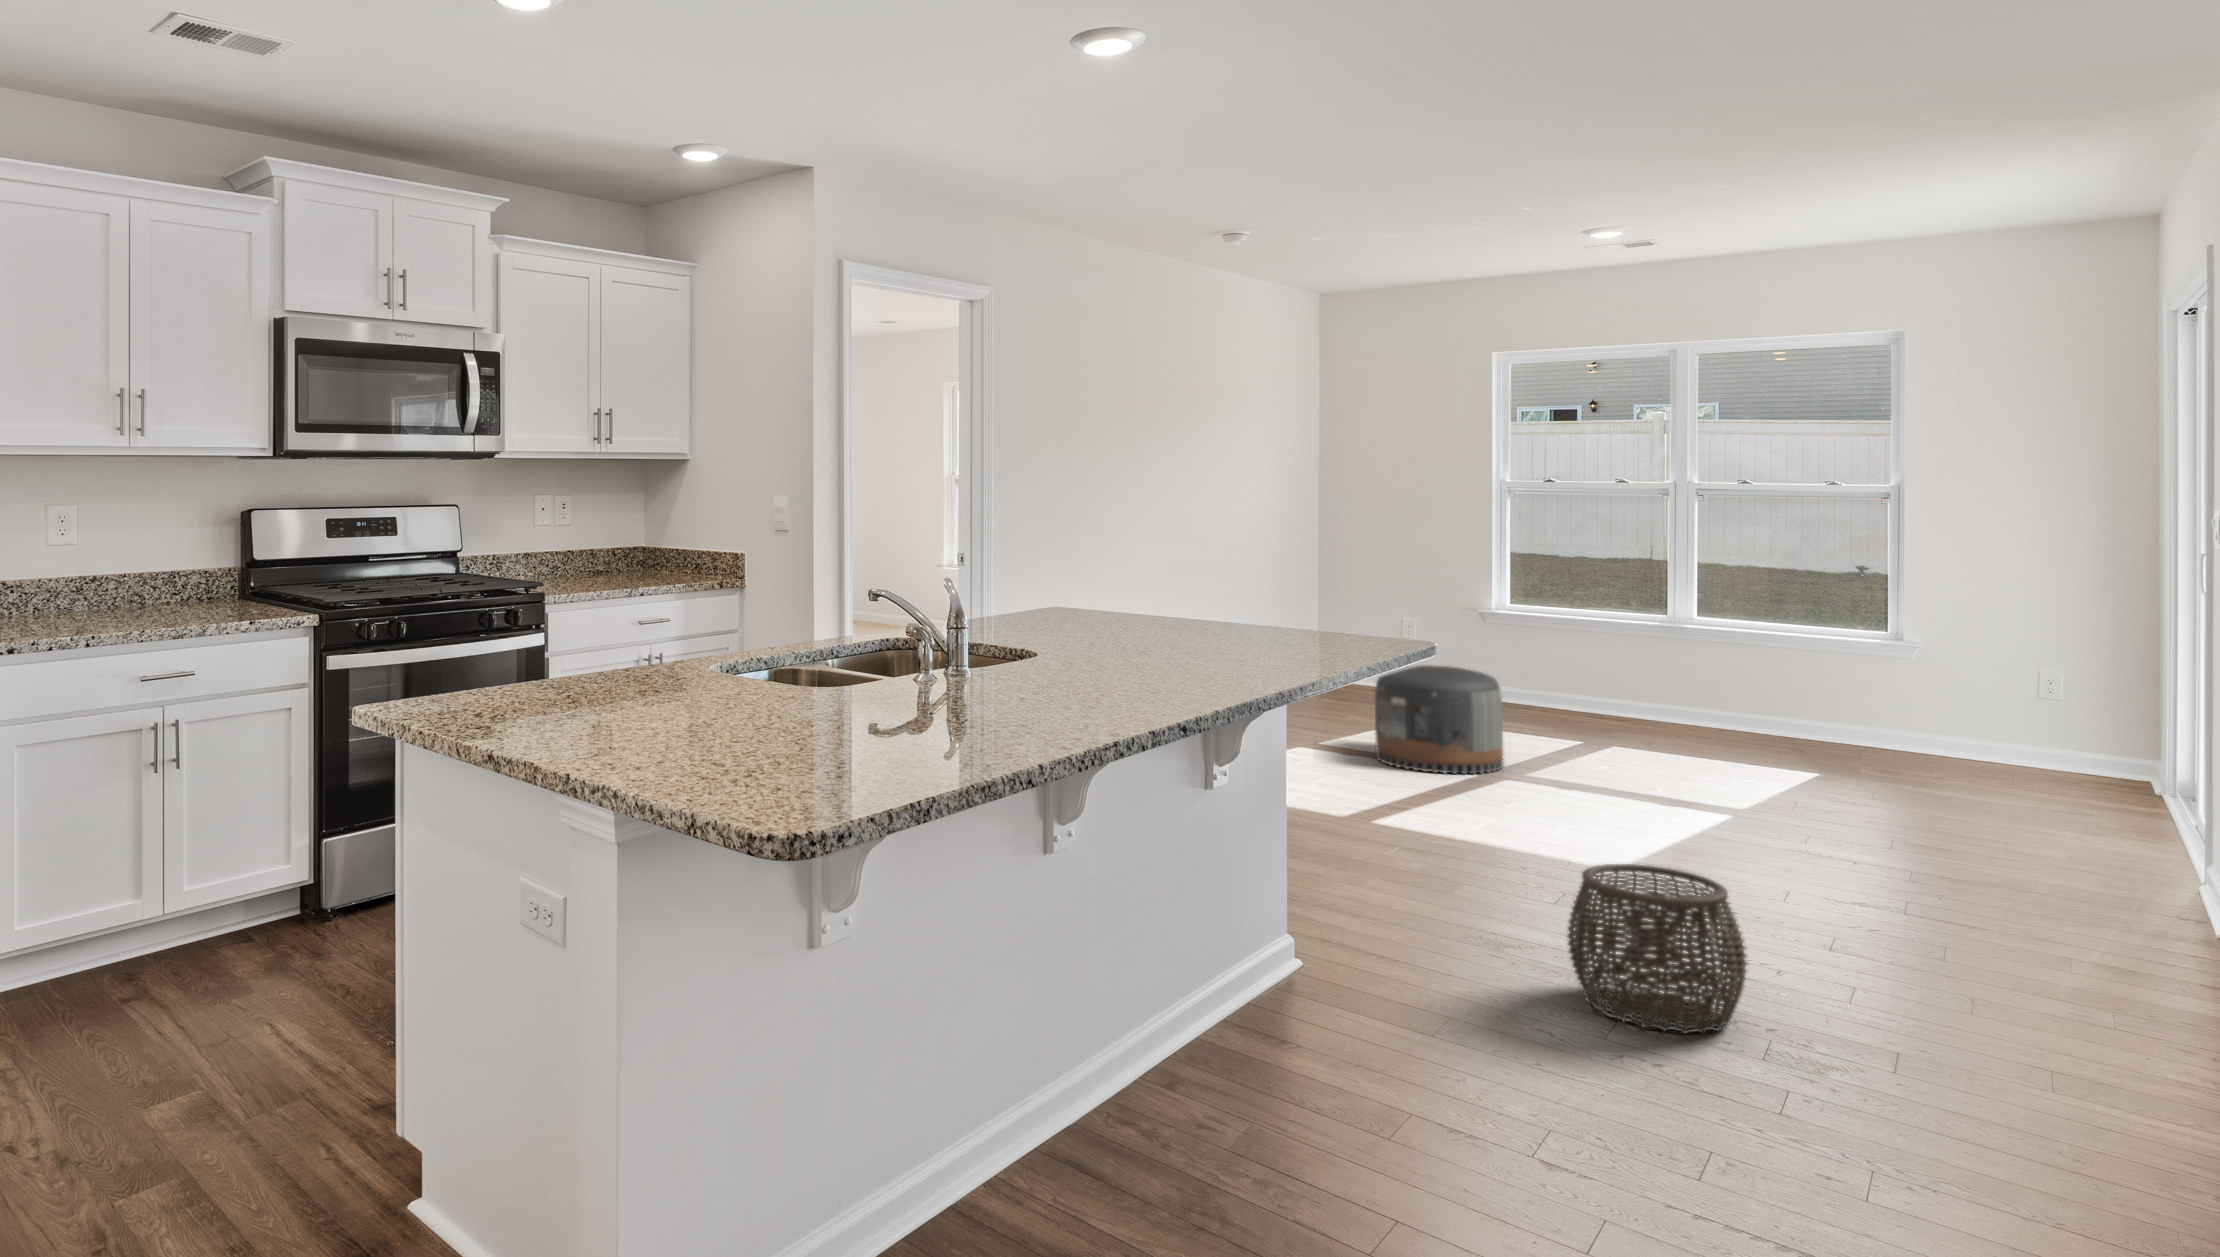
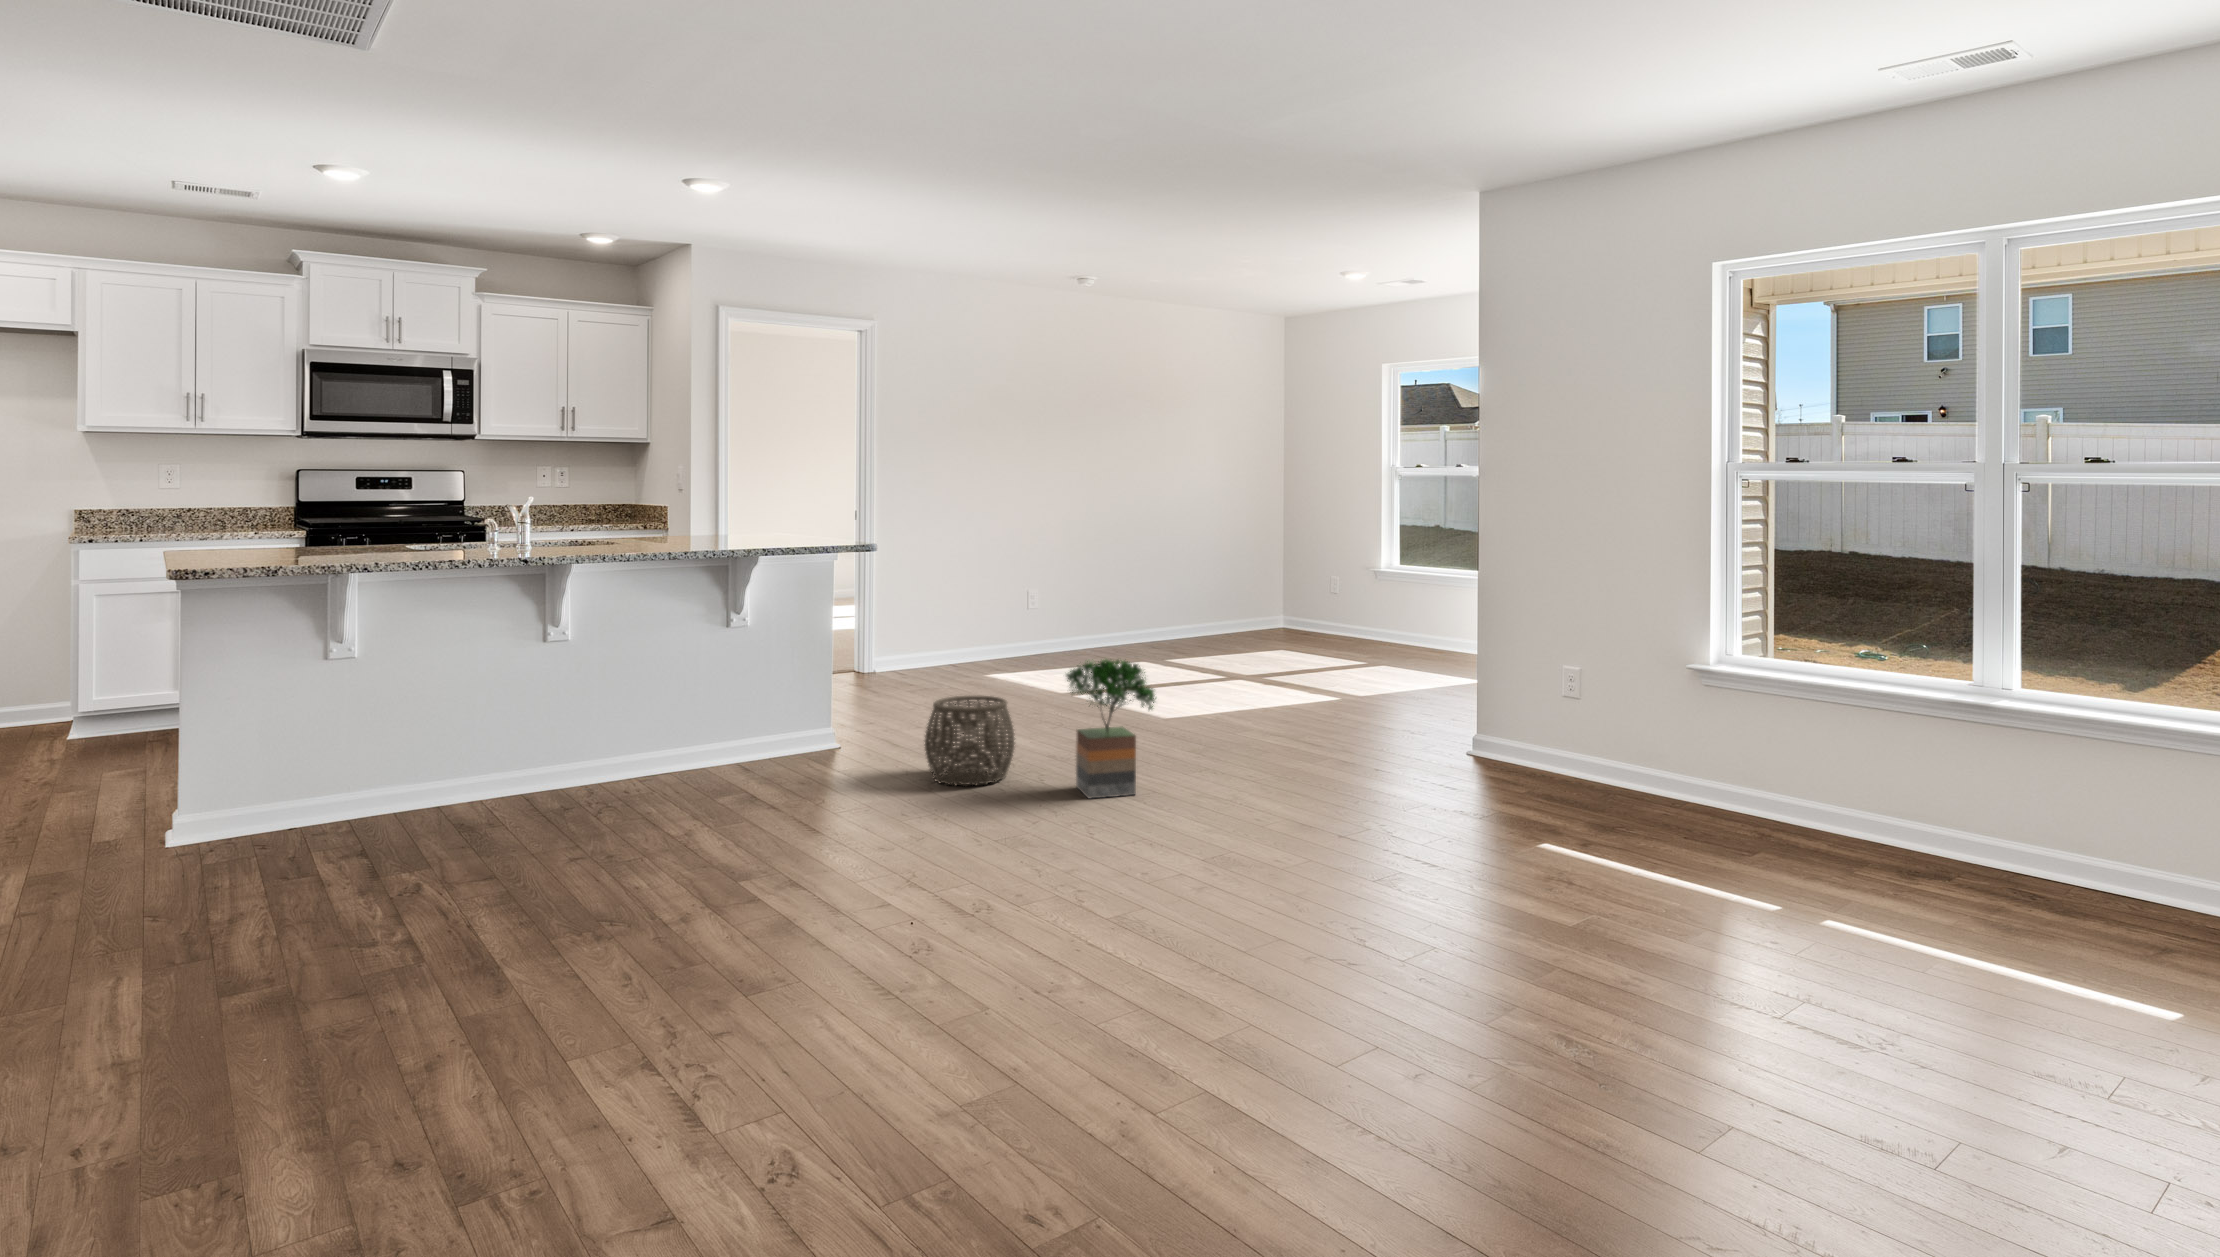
pouf: present [1375,665,1504,774] -> none [1179,603,1264,680]
potted tree: none [1835,799,2069,1055] -> present [1066,659,1156,799]

